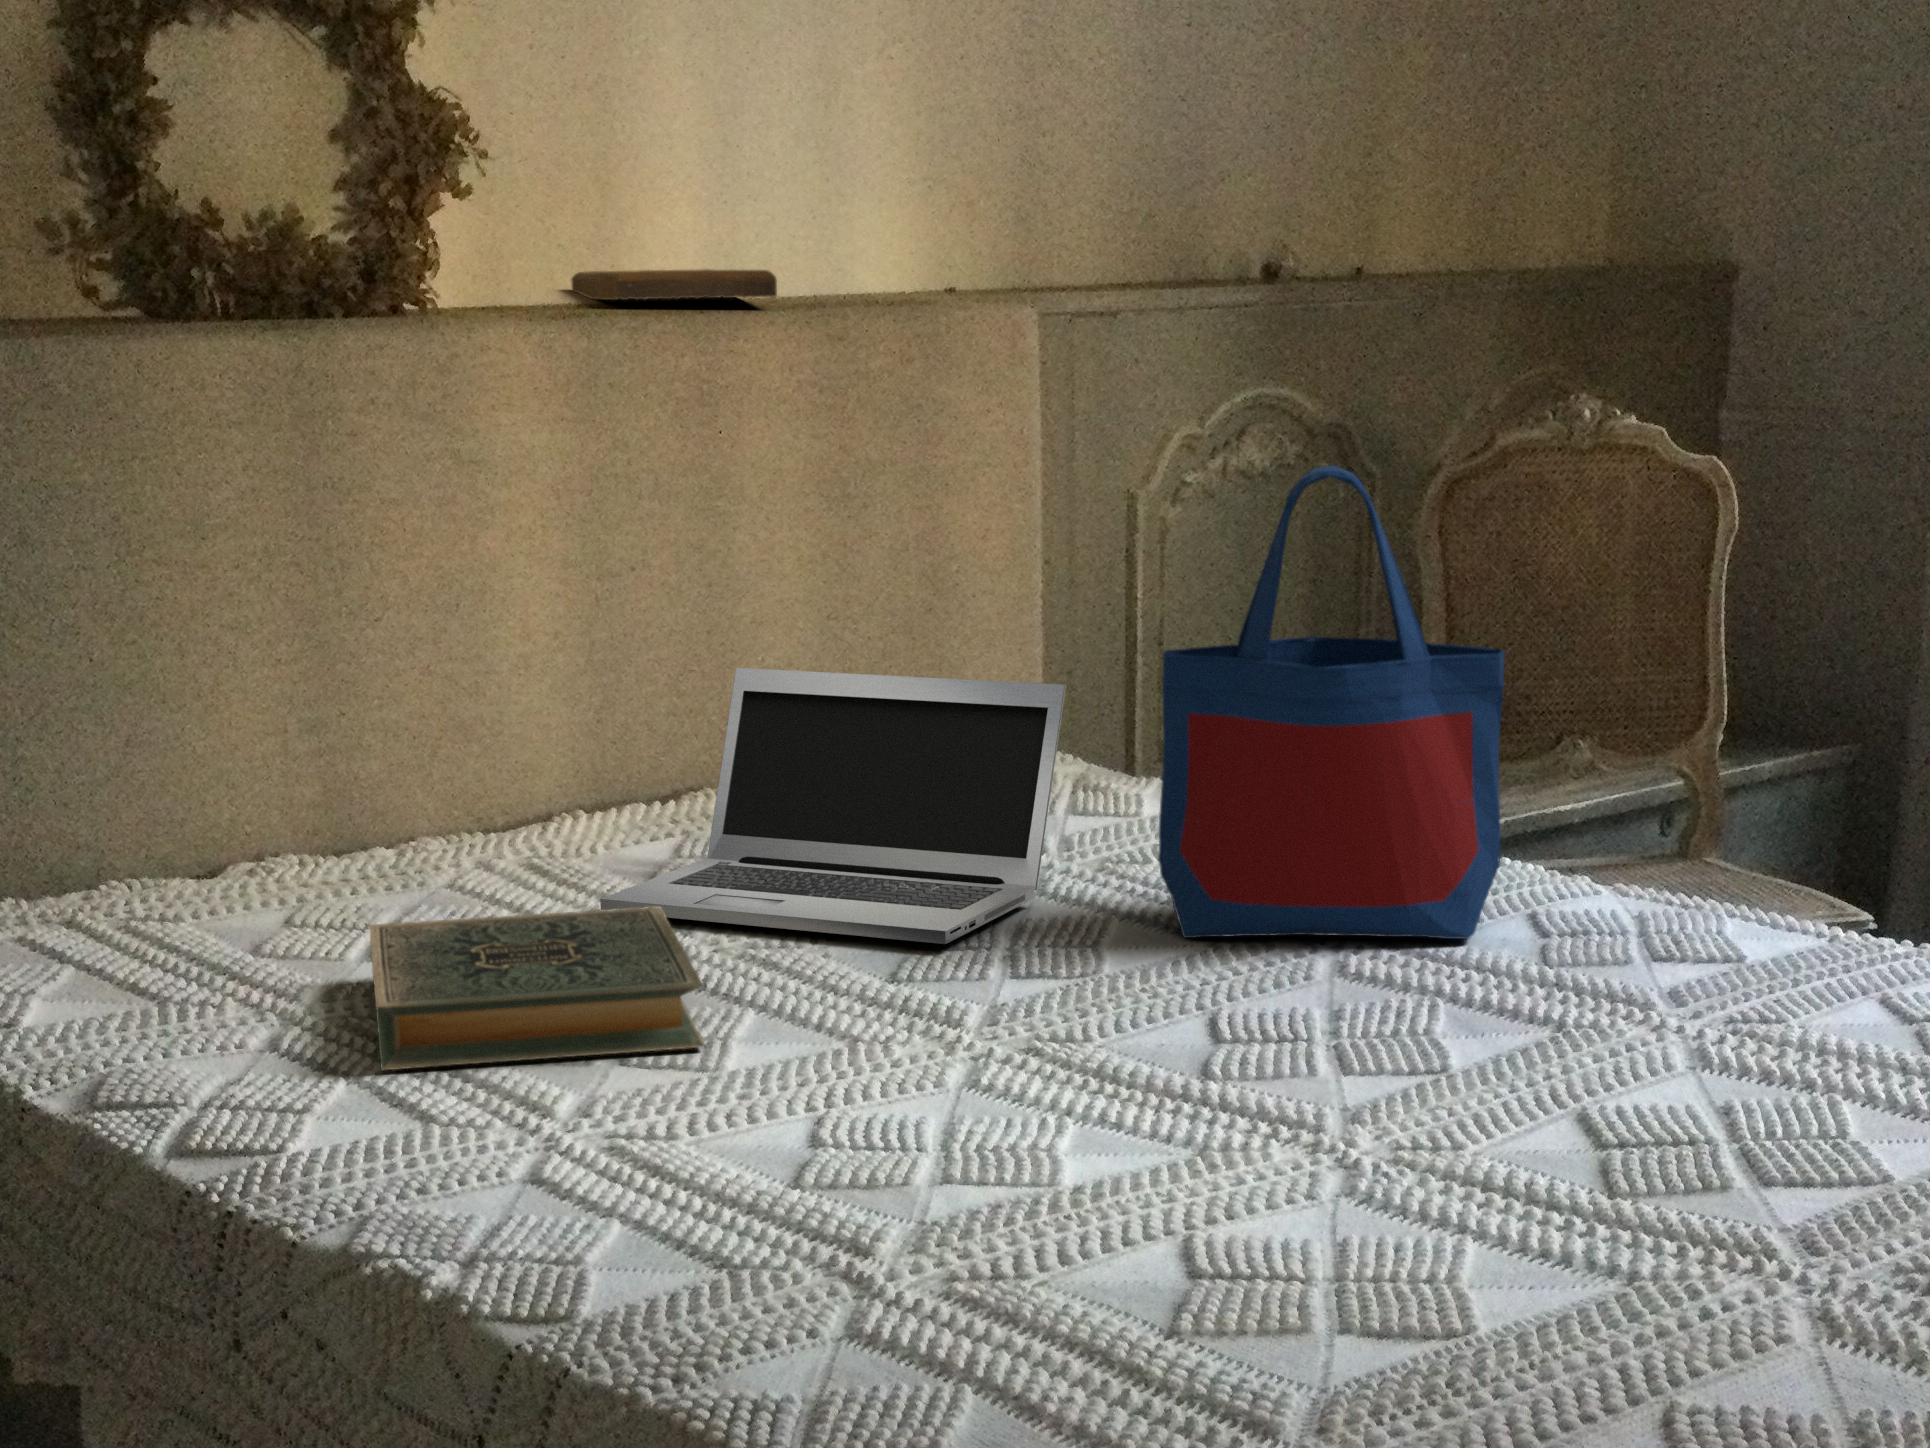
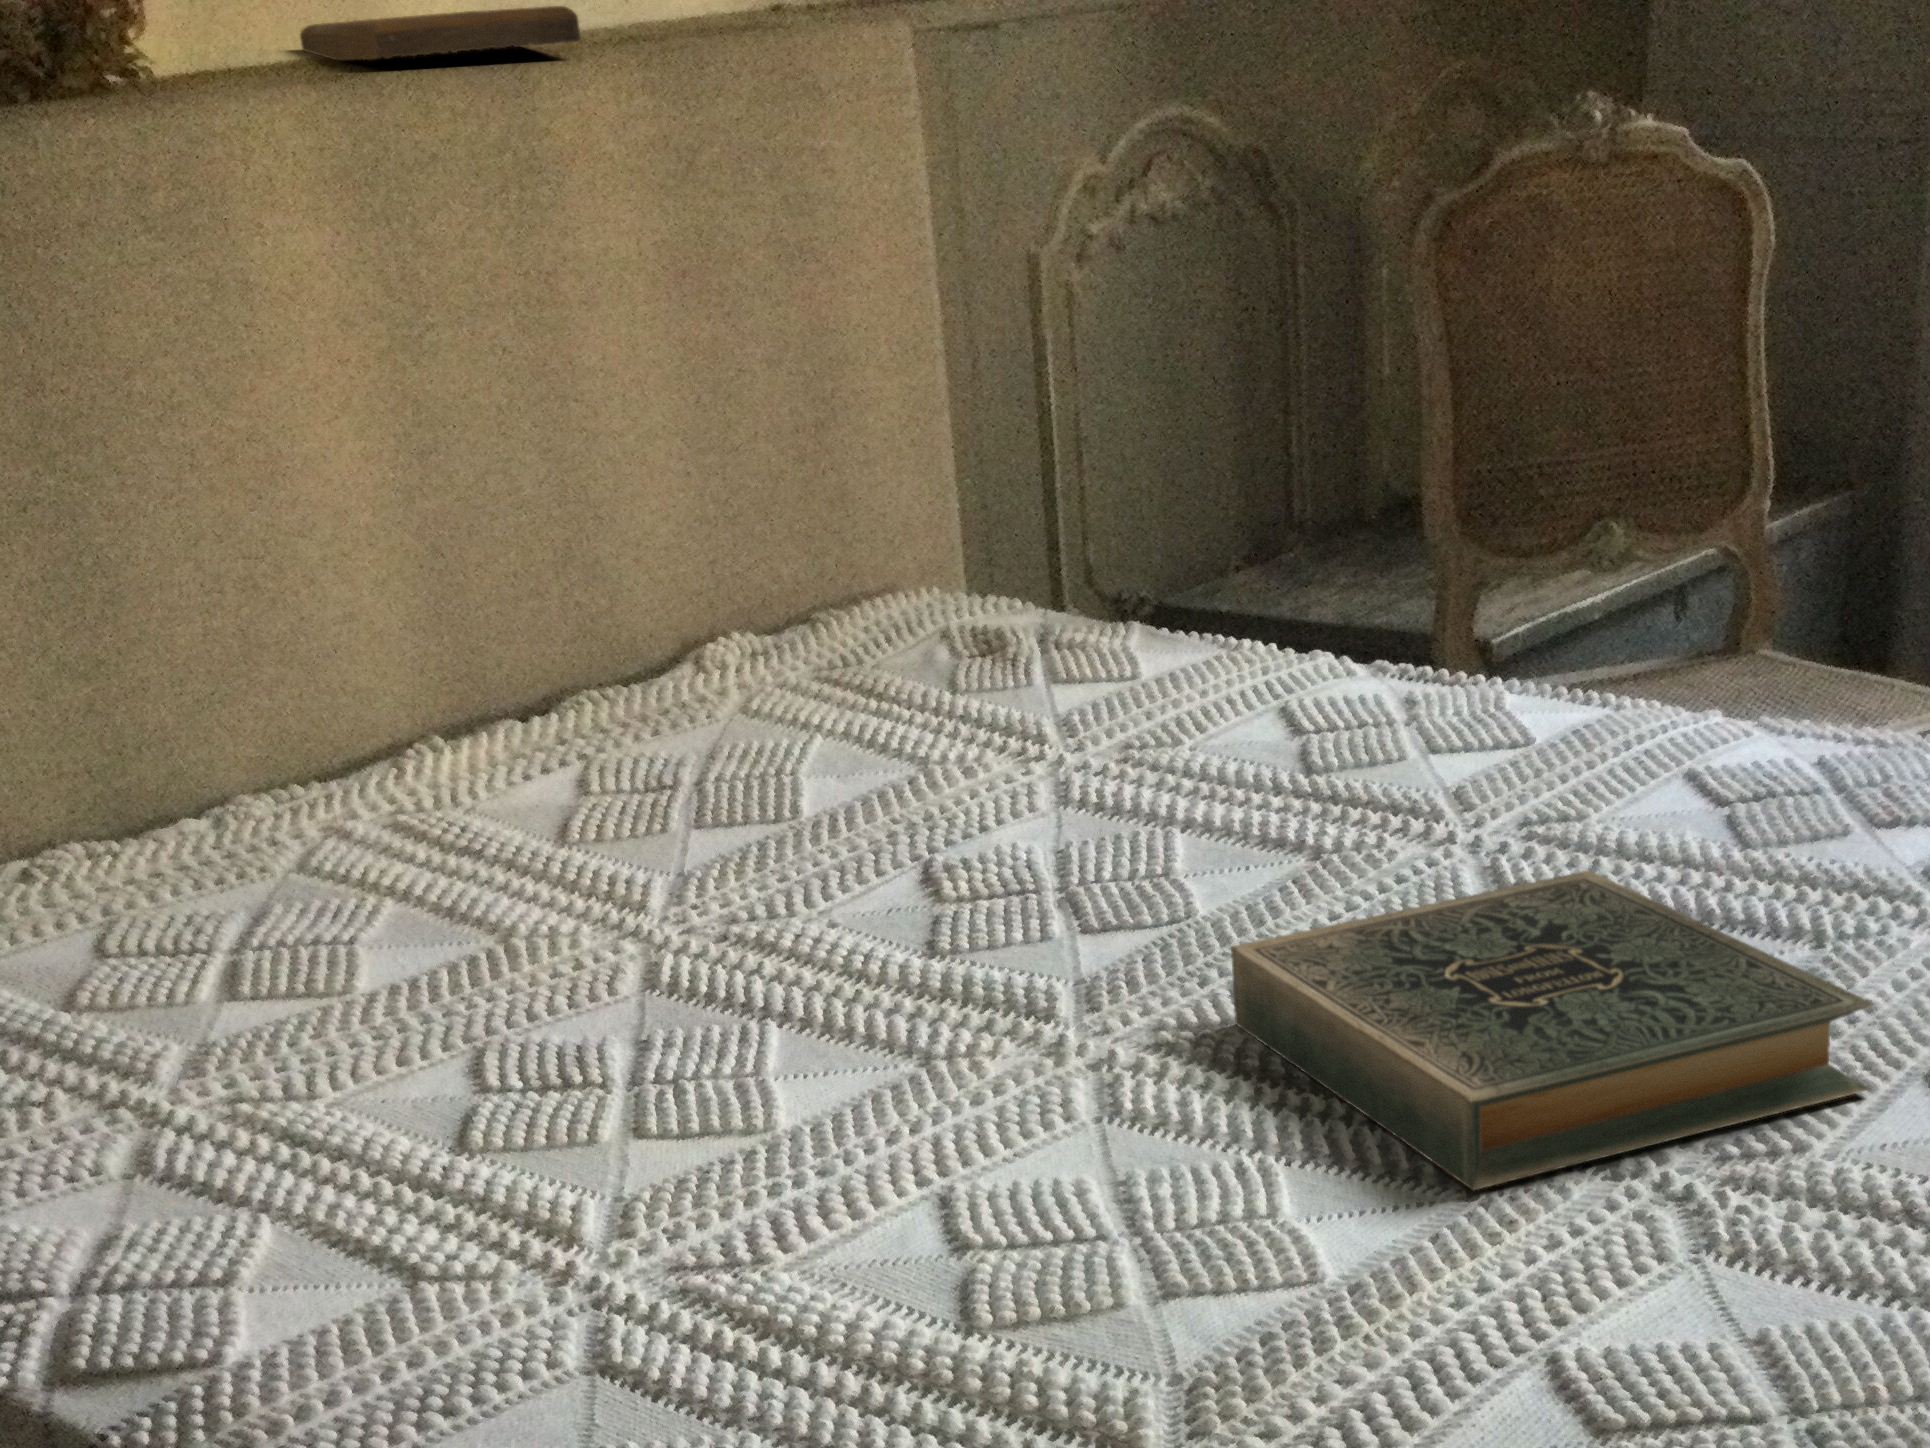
tote bag: present [1158,466,1504,940] -> none [1217,219,1648,851]
laptop: present [600,668,1066,944] -> none [517,533,1074,896]
hardback book: present [369,907,705,1070] -> present [1231,870,1874,1190]

